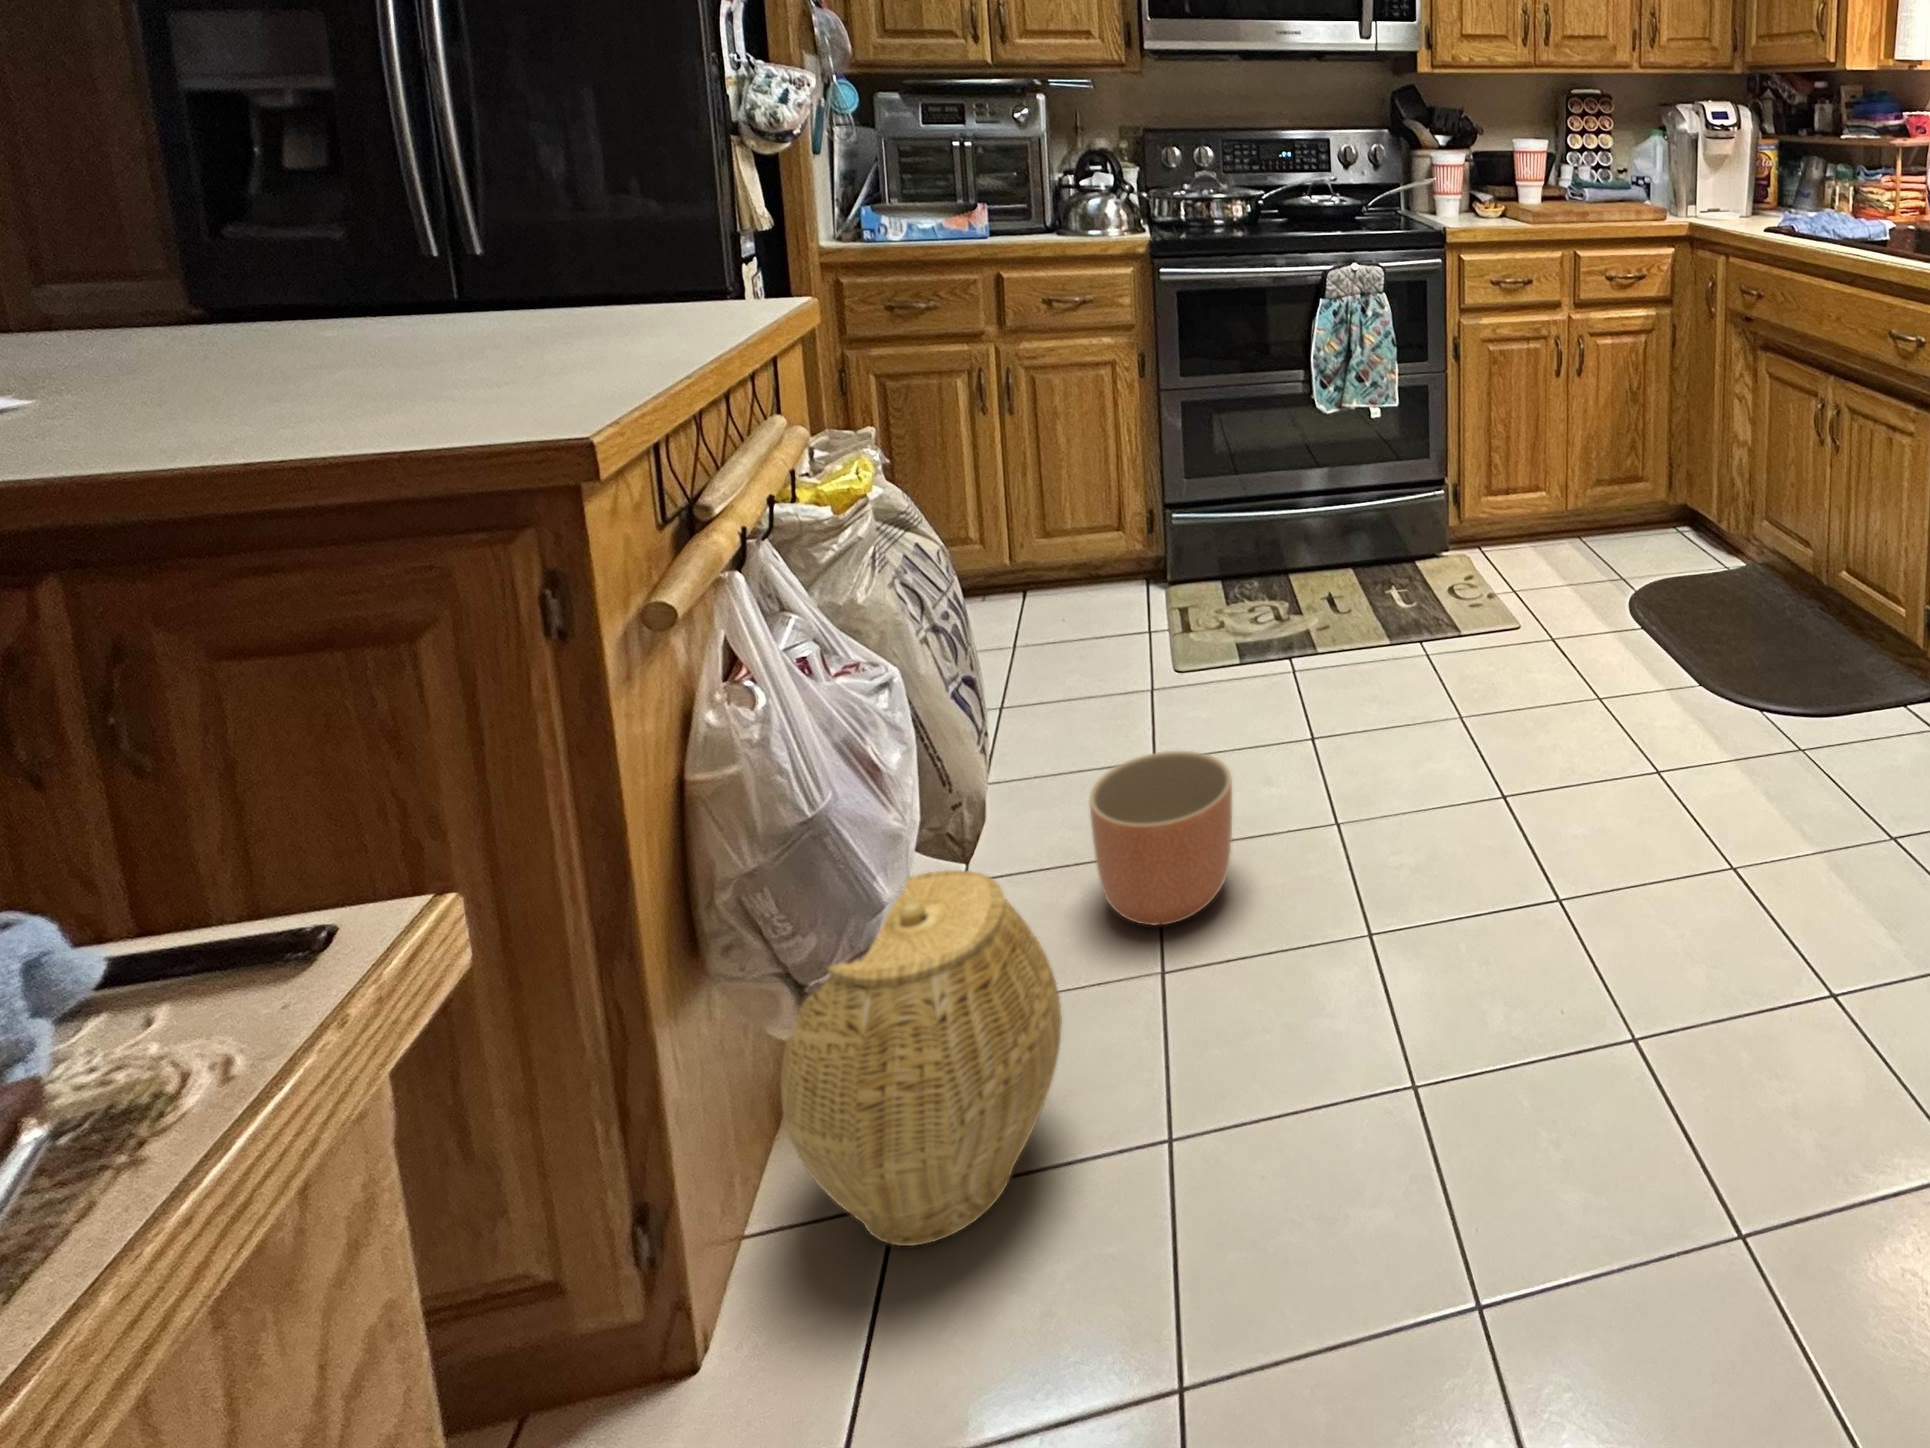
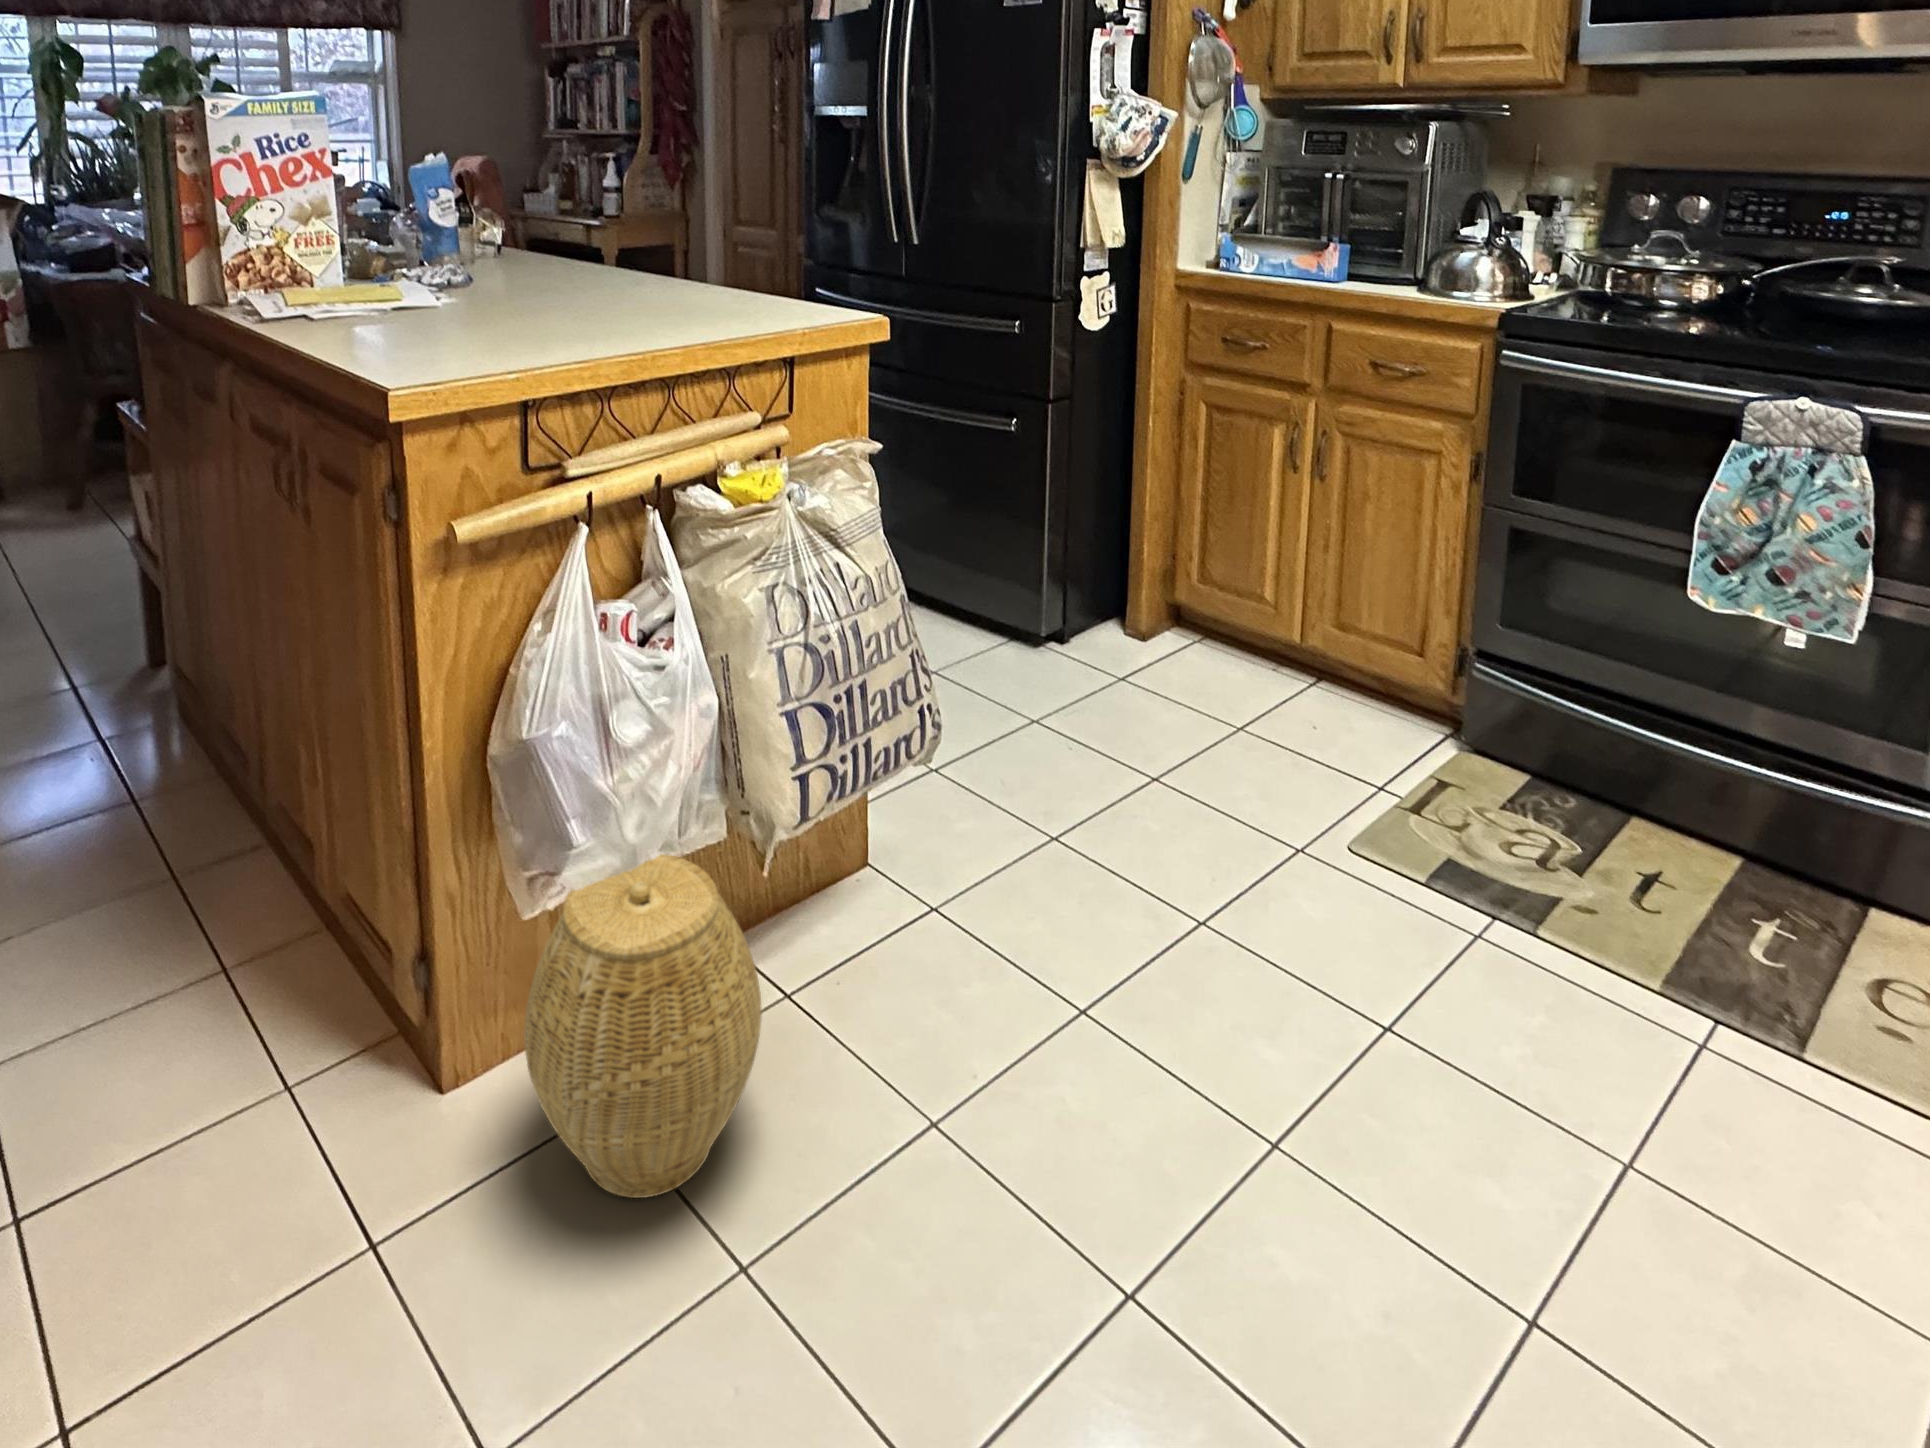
planter: present [1089,751,1232,925] -> none [964,894,1125,1111]

